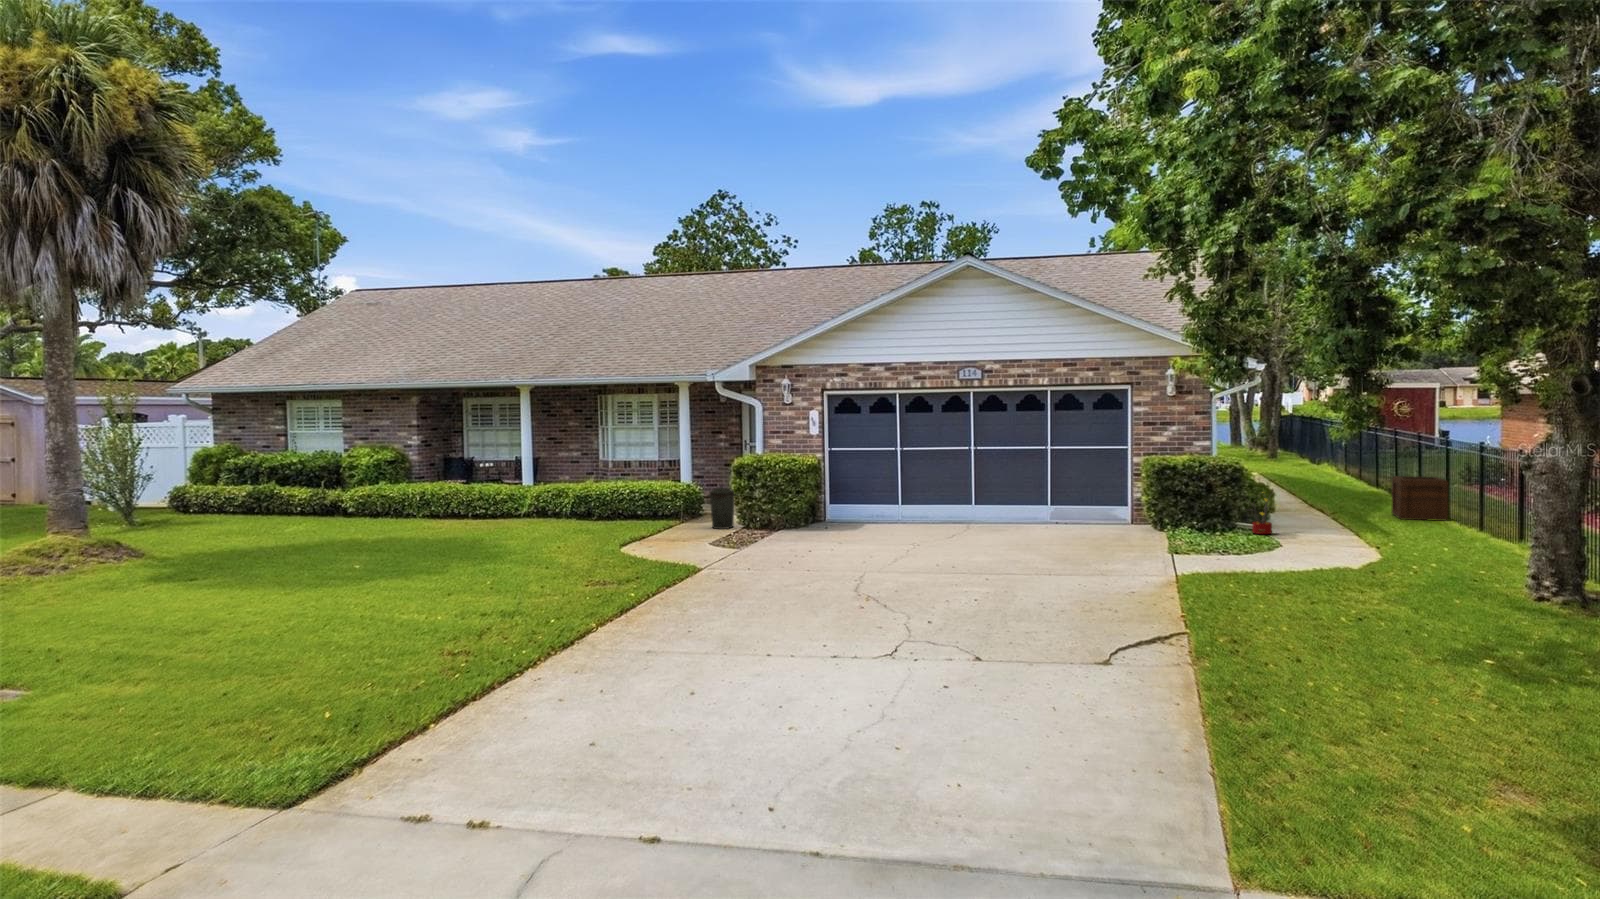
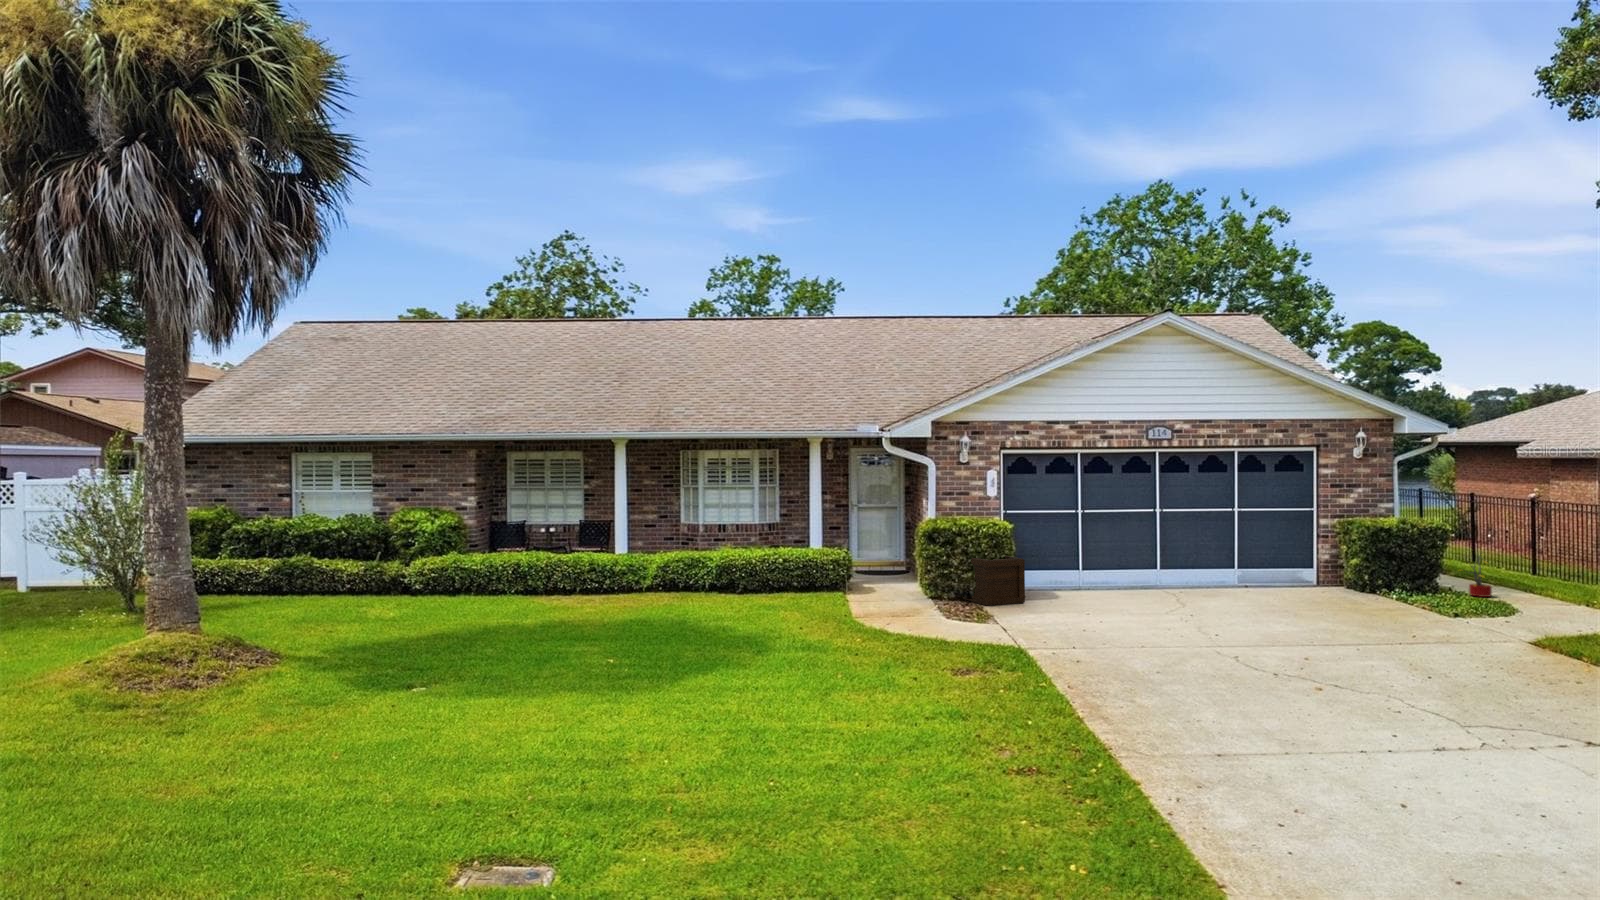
wooden crate: present [1391,476,1448,521] -> present [963,556,1025,606]
trash can: present [708,486,736,529] -> none [907,553,938,602]

